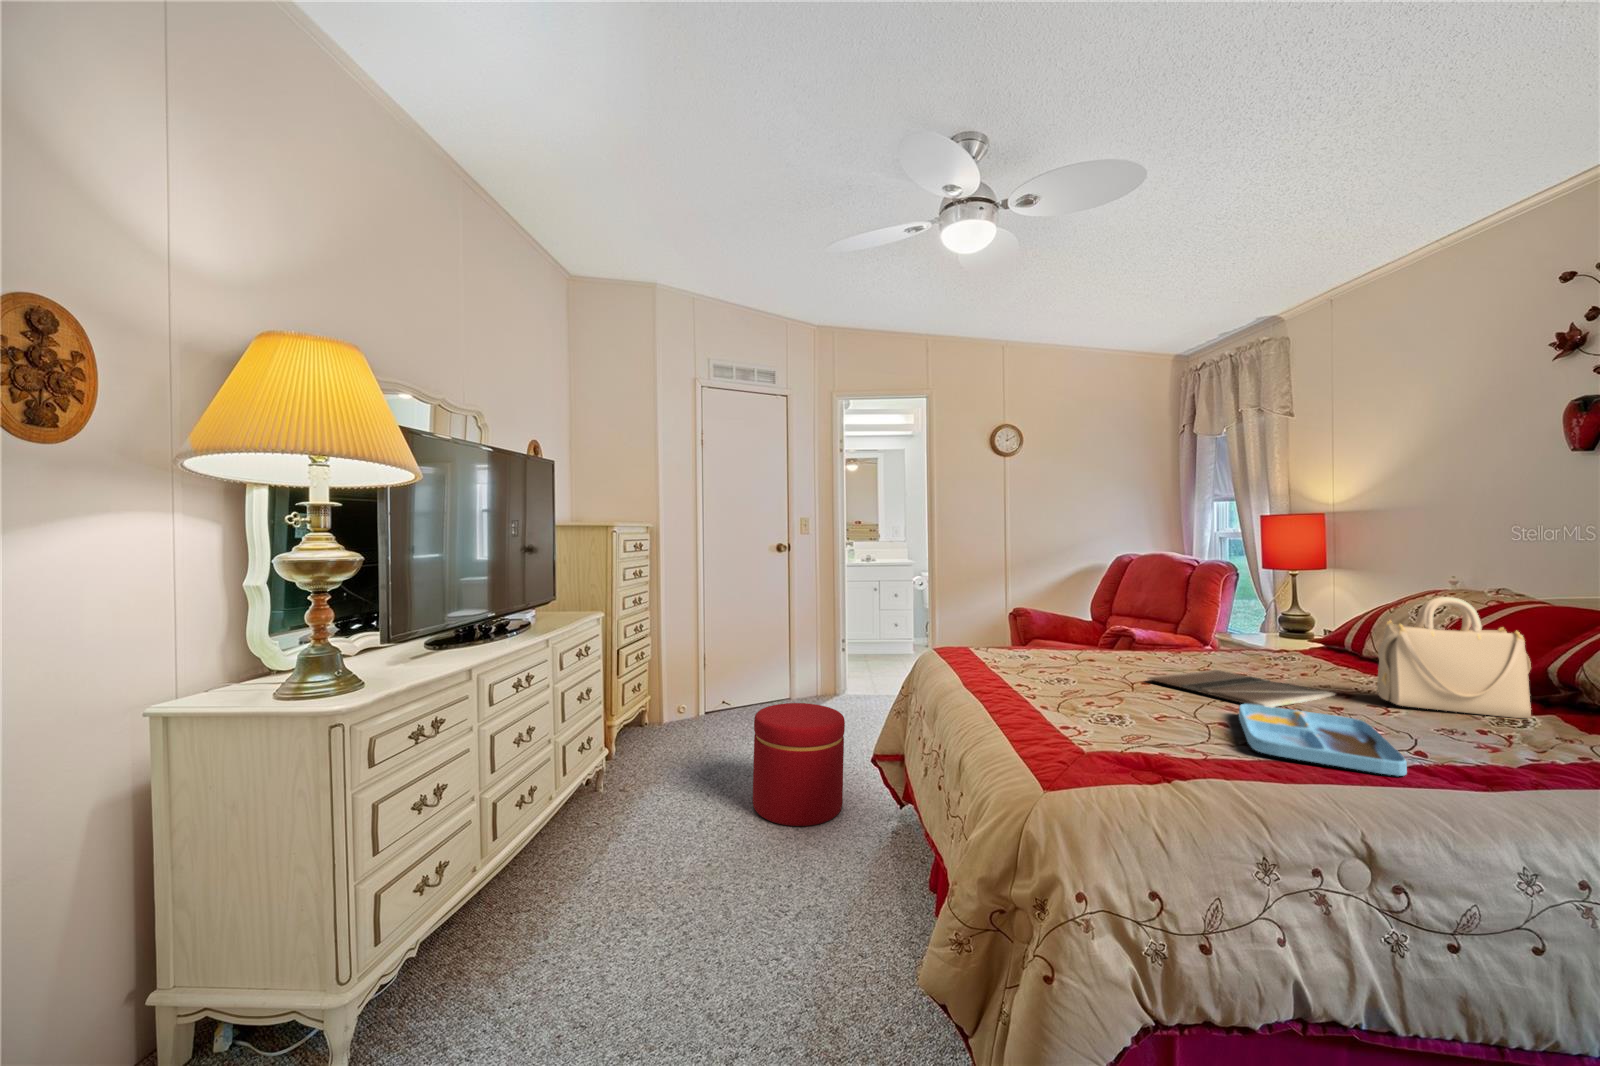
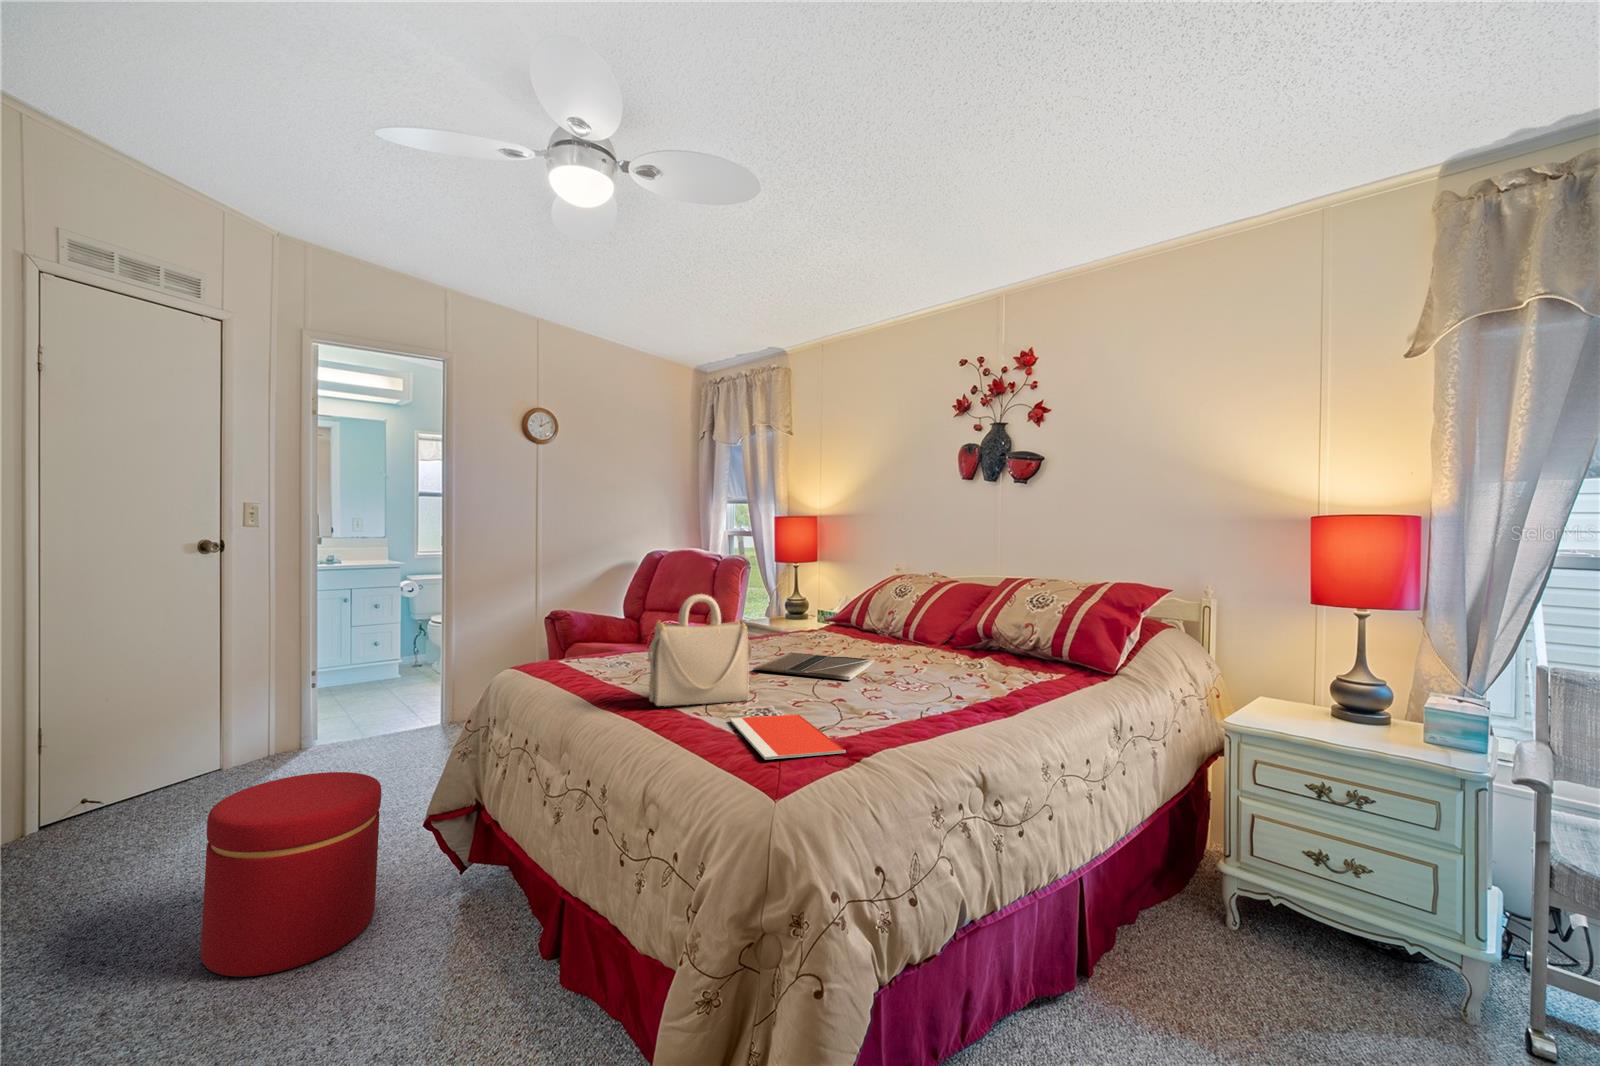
handbag: present [1377,597,1531,718] -> present [648,594,752,706]
tray: present [1239,704,1407,776] -> none [842,677,965,718]
notebook: none [1062,716,1162,772] -> present [730,714,846,760]

